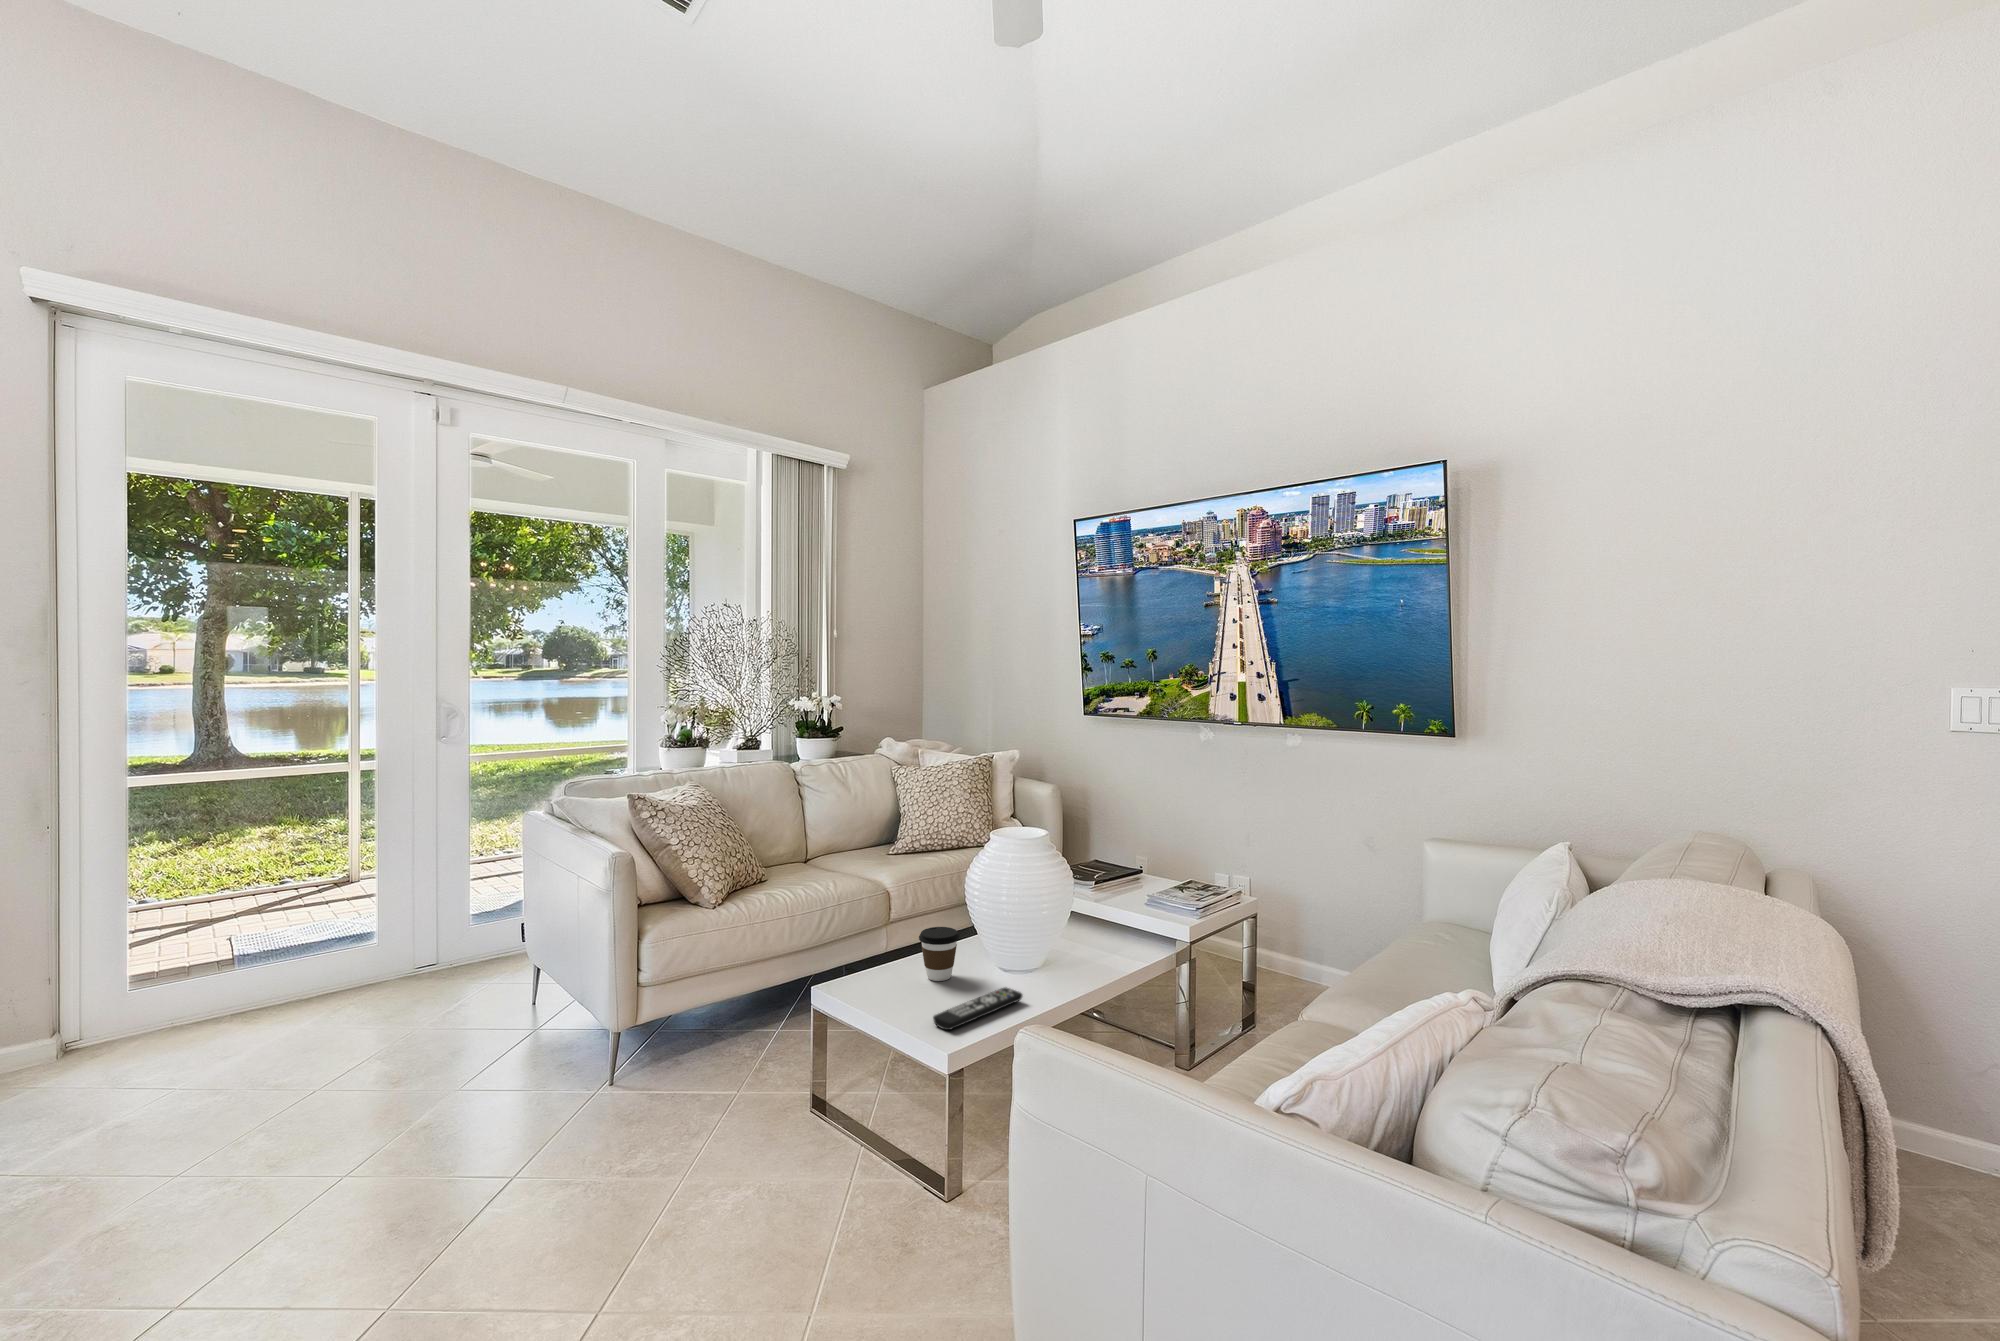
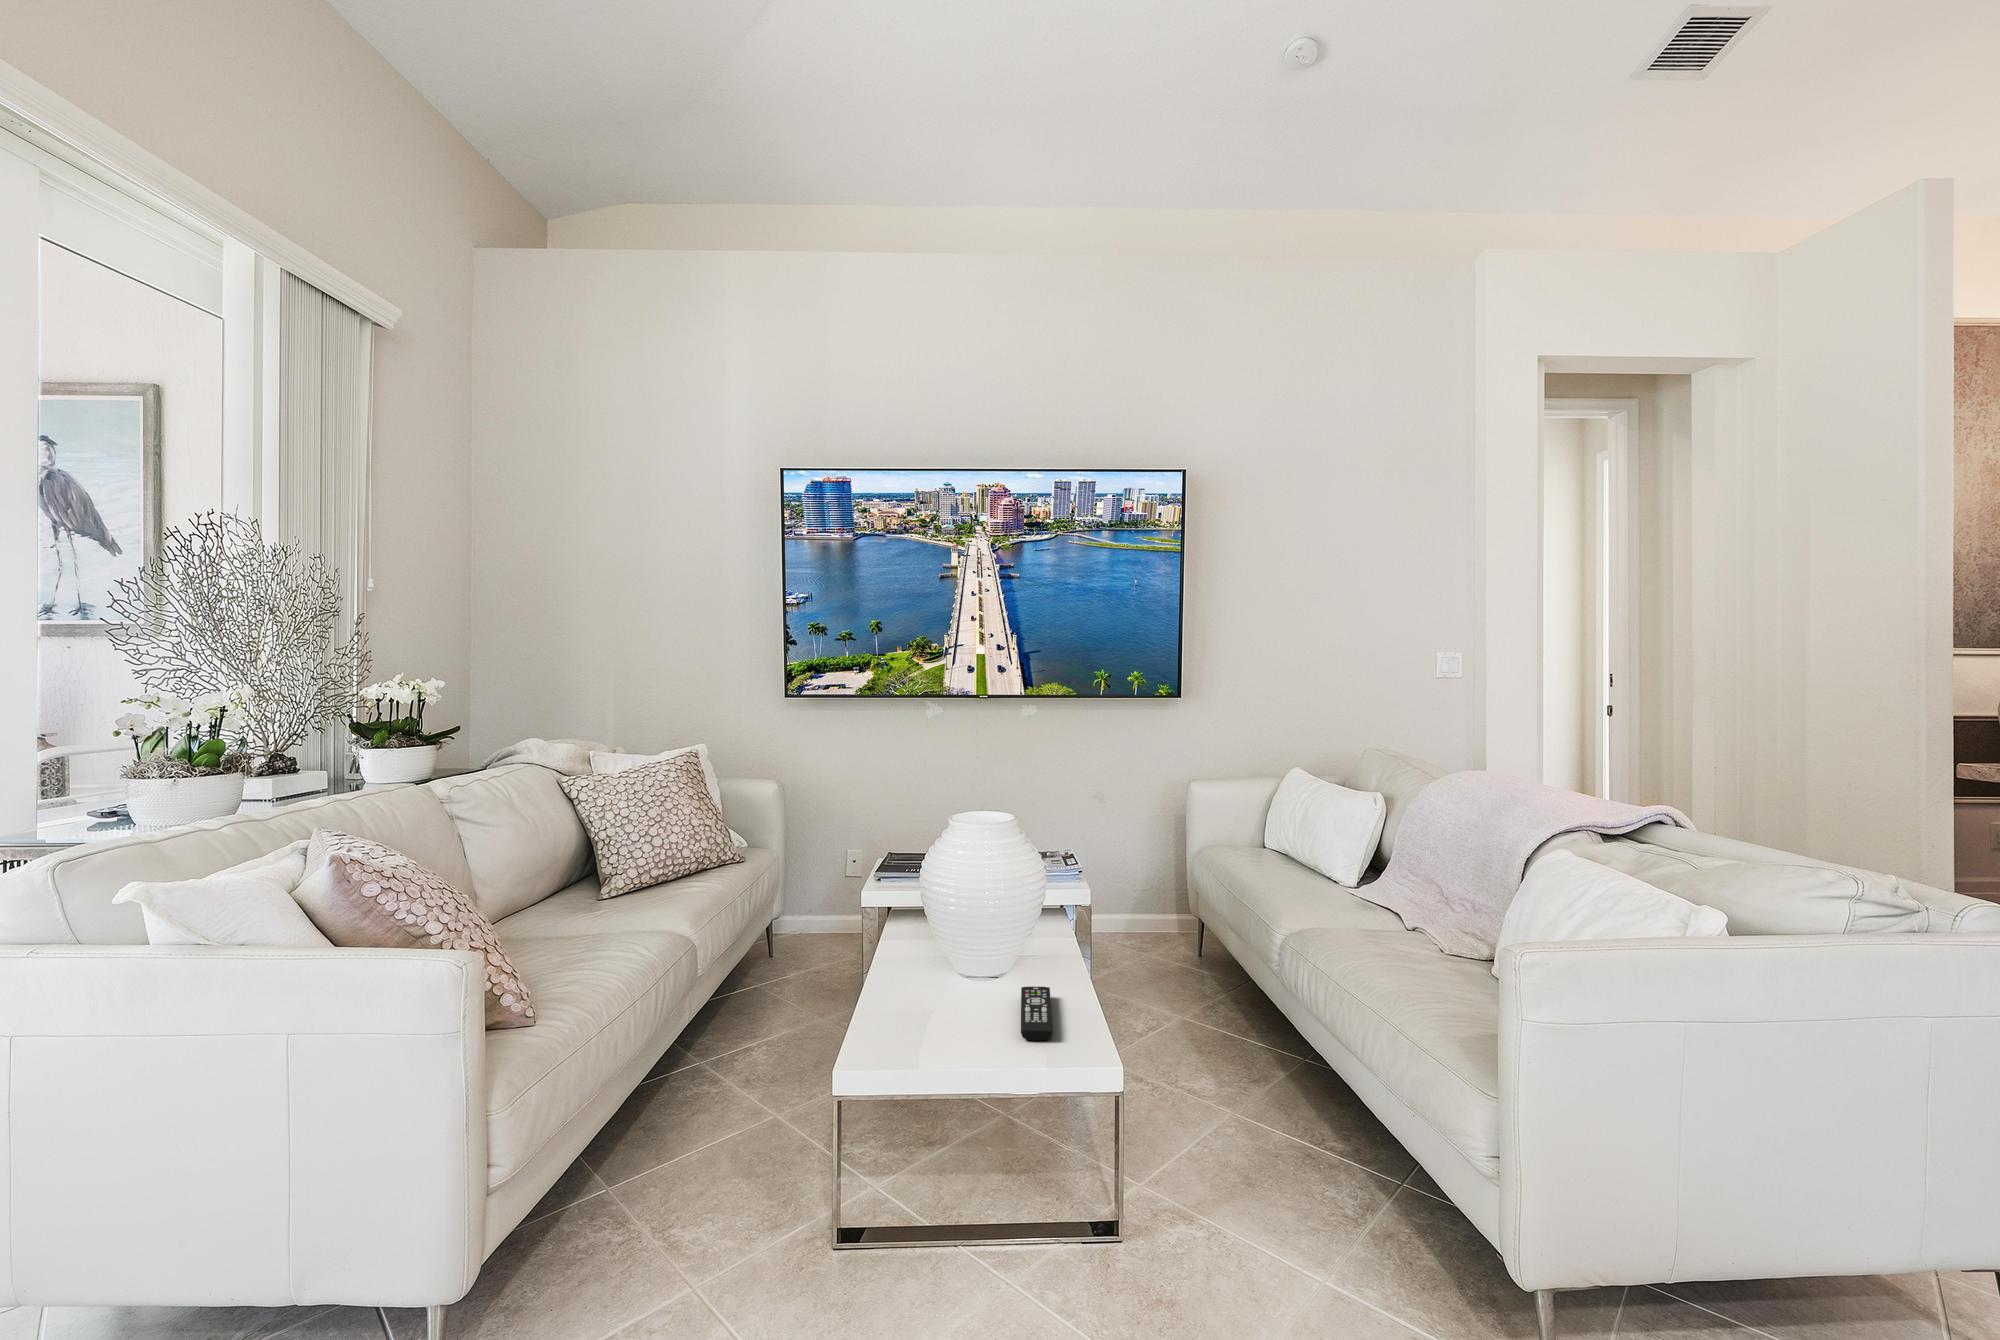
coffee cup: present [919,927,960,981] -> none [900,940,949,1005]

